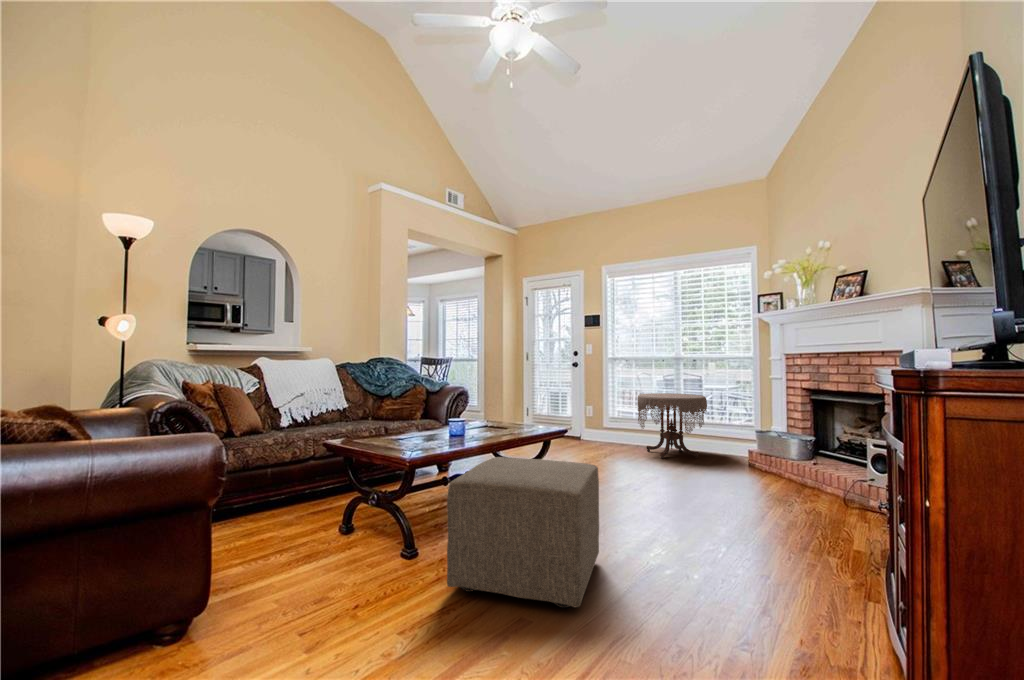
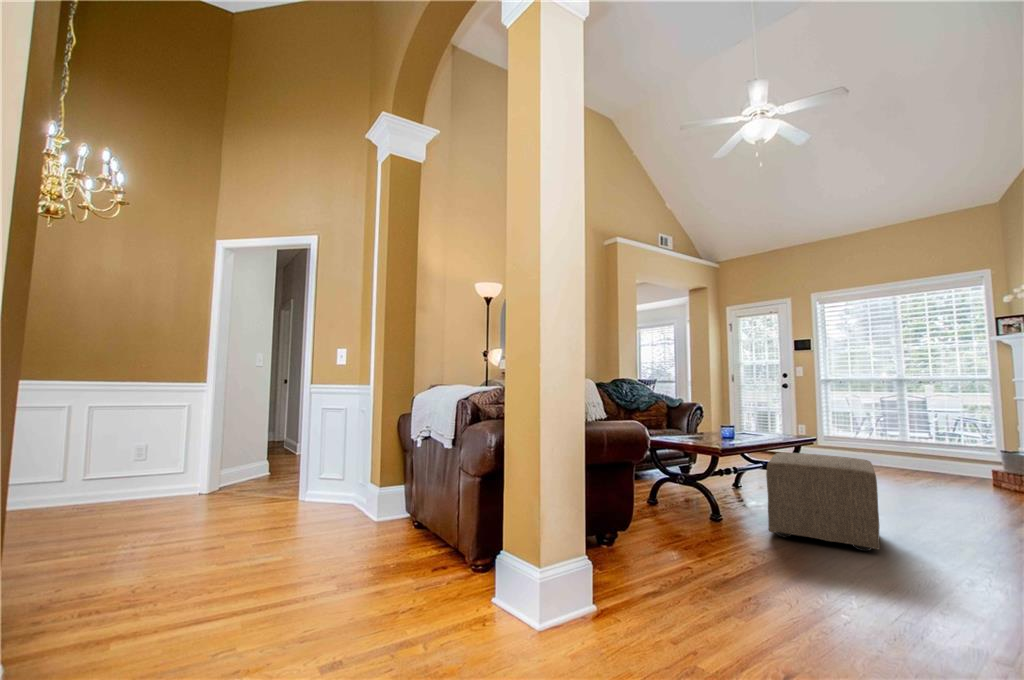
side table: present [638,393,707,458] -> none [860,414,941,476]

